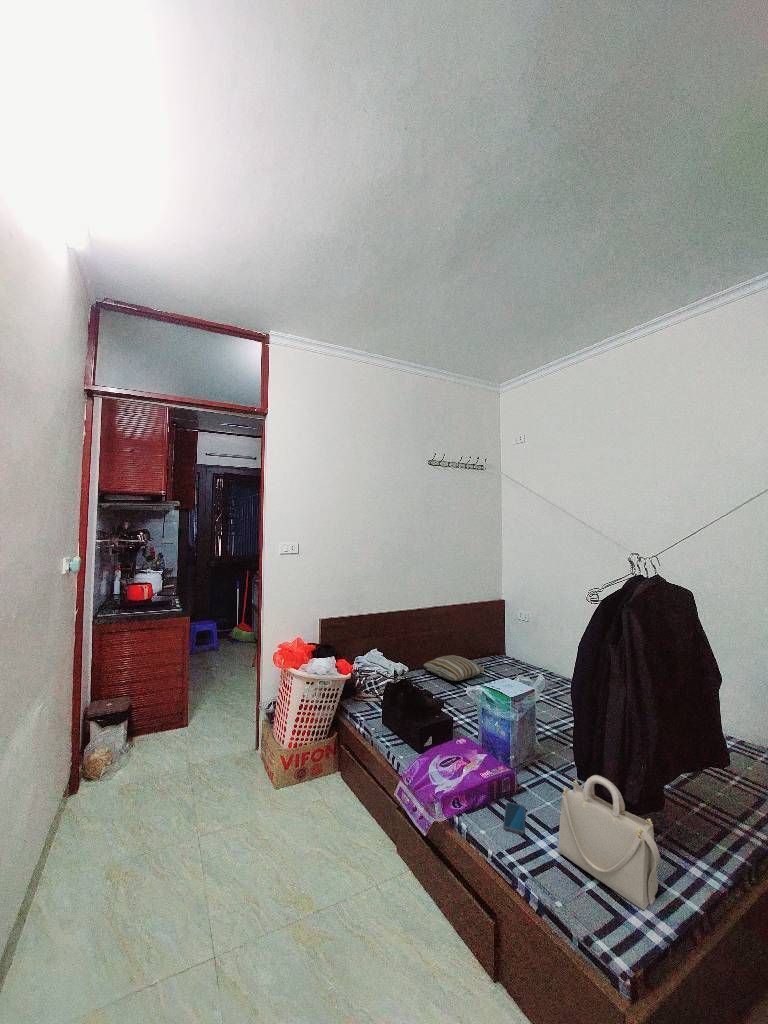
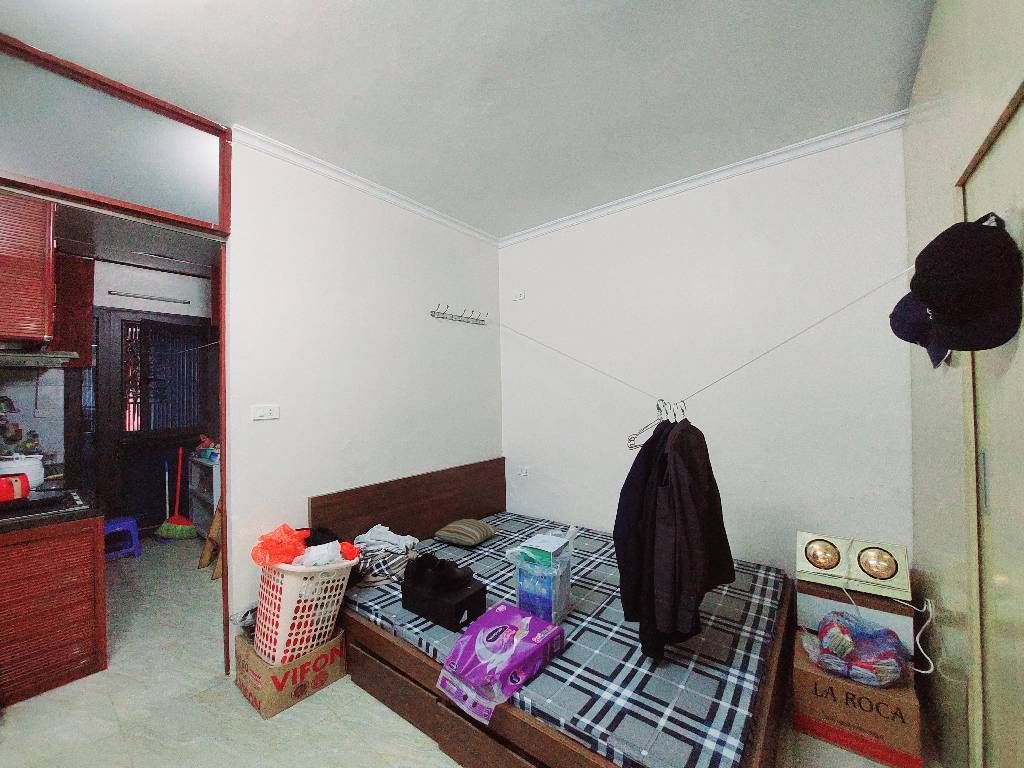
handbag: present [559,775,660,910] -> none [623,612,719,731]
smartphone: present [504,802,526,834] -> none [561,660,587,692]

